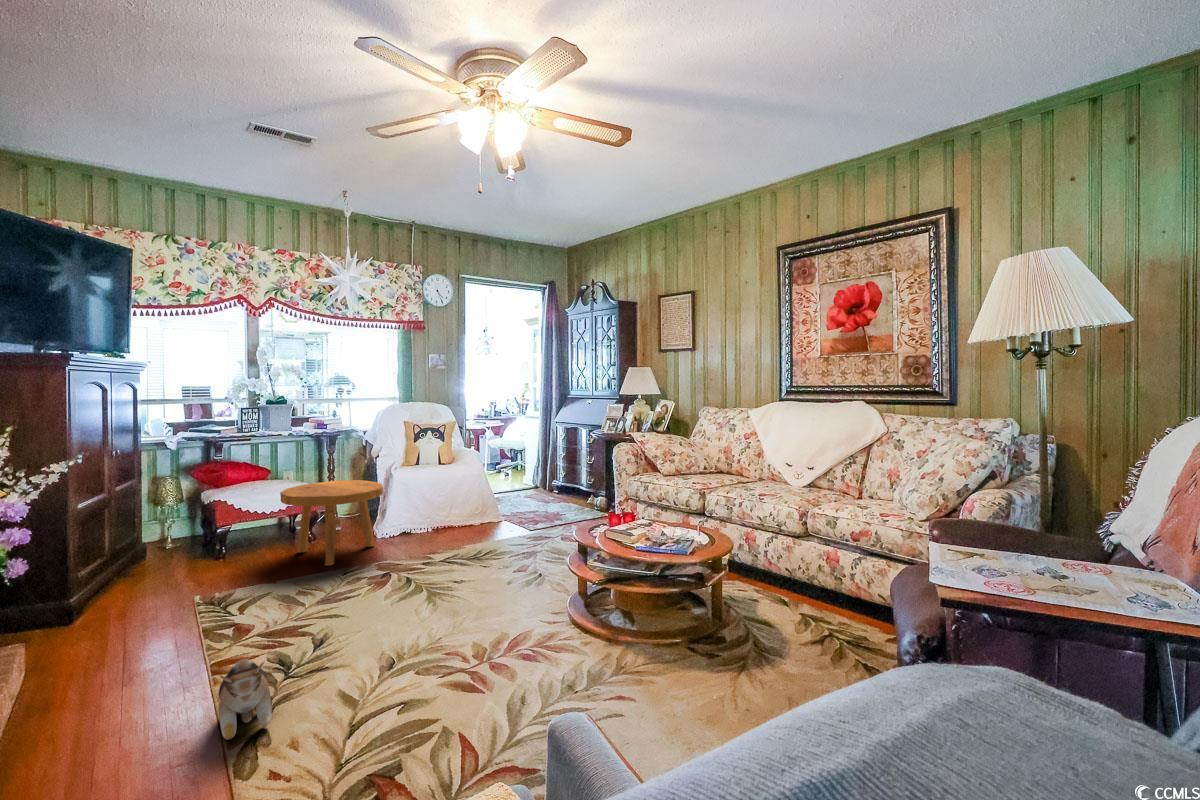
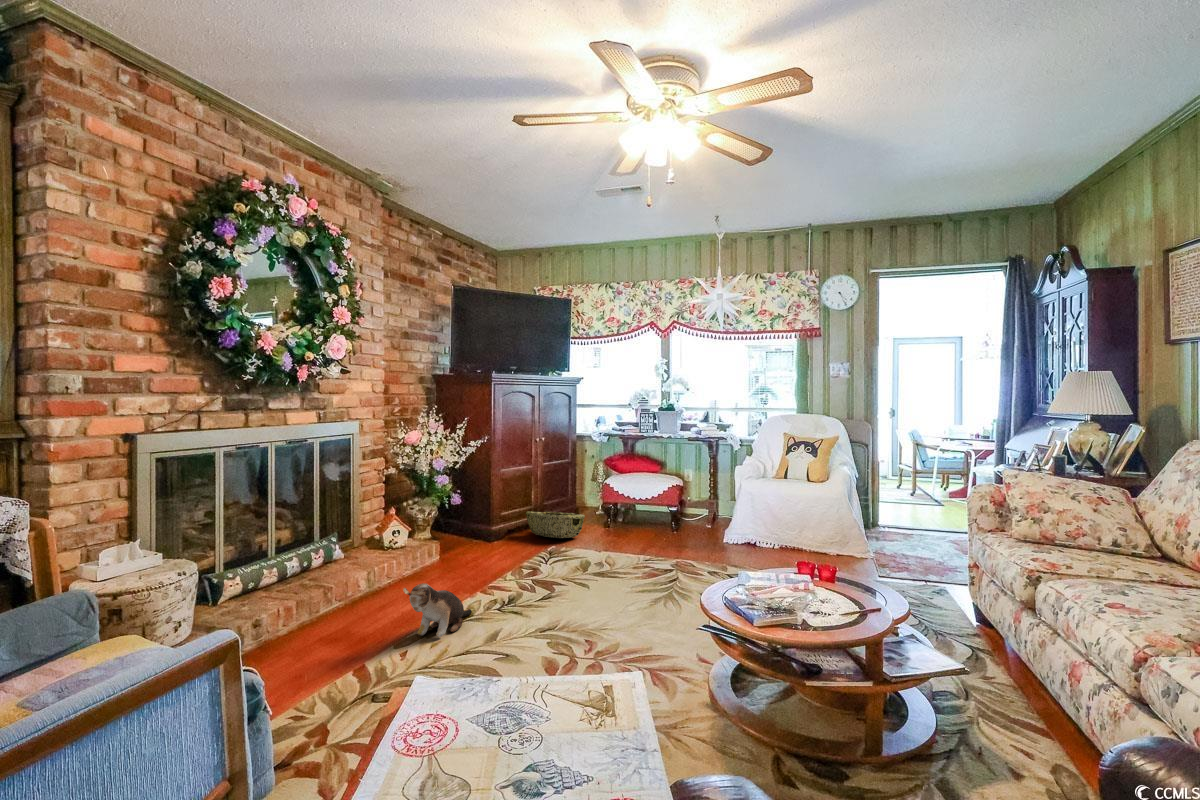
footstool: present [280,480,383,566] -> none [627,482,711,555]
woven basket: none [105,543,208,587] -> present [526,512,585,538]

